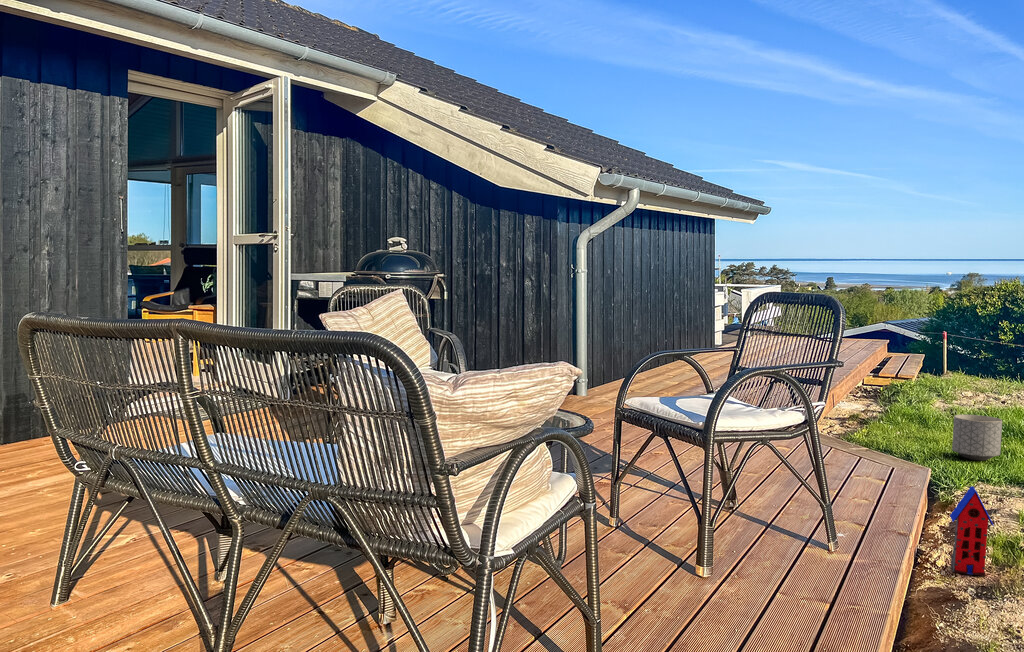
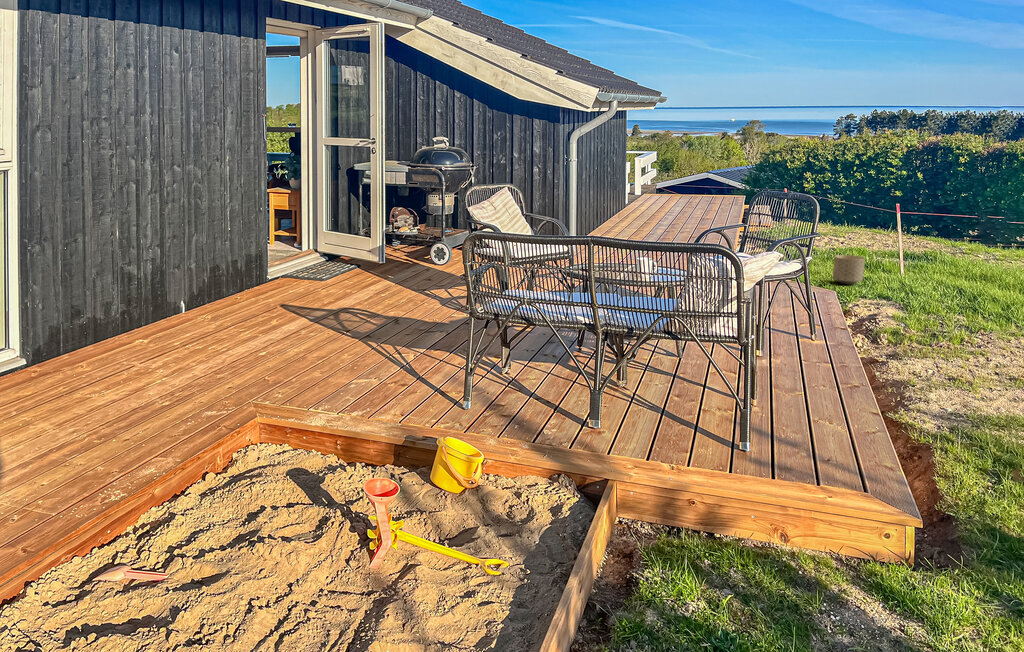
toy house: present [950,486,994,576] -> none [873,301,900,350]

